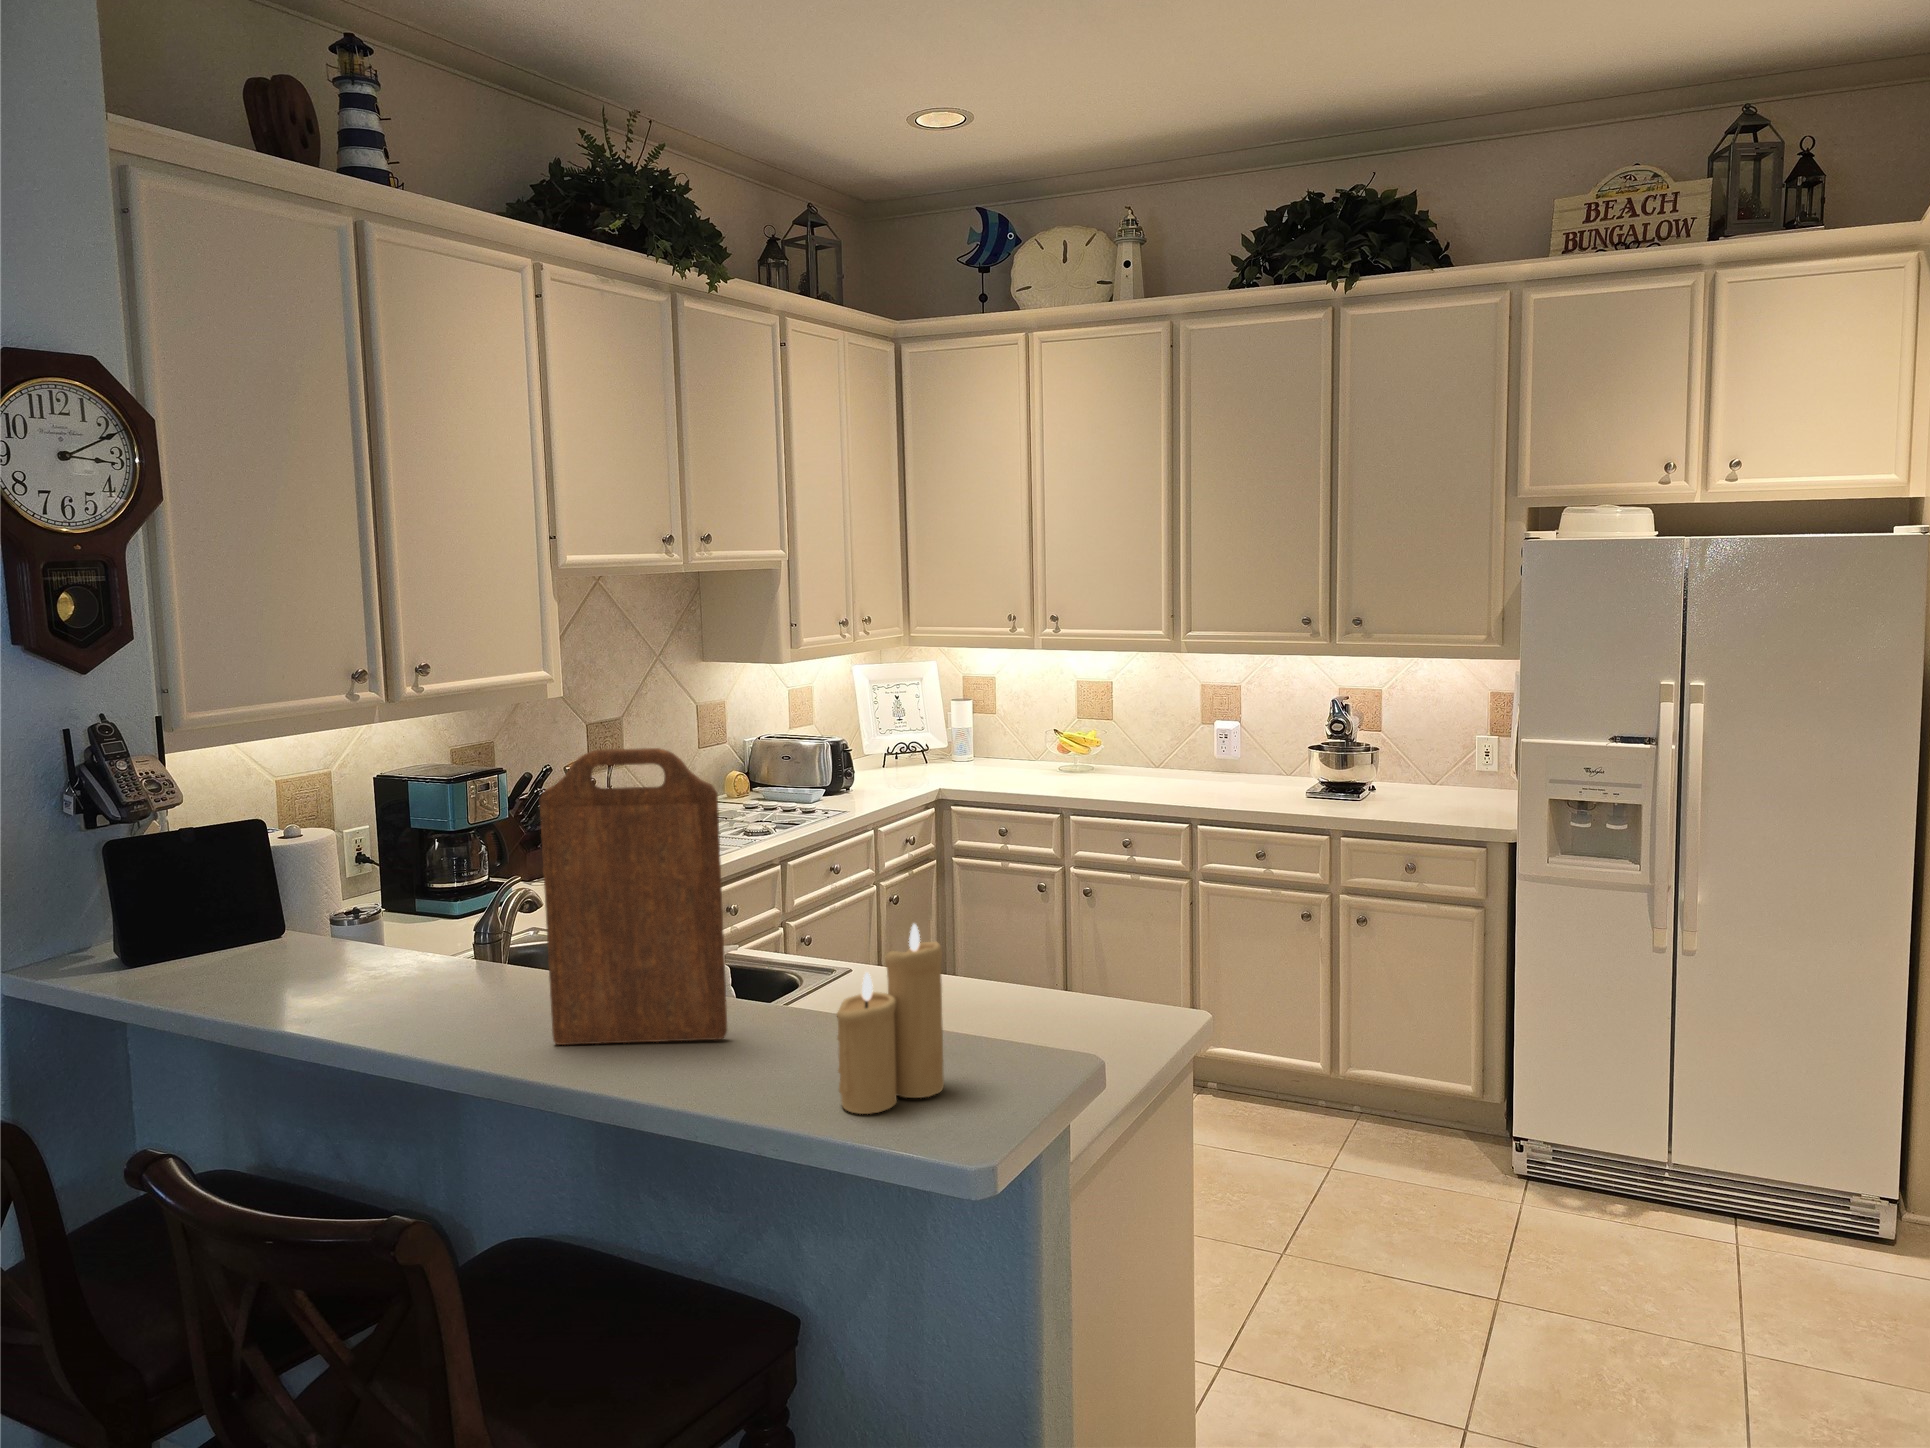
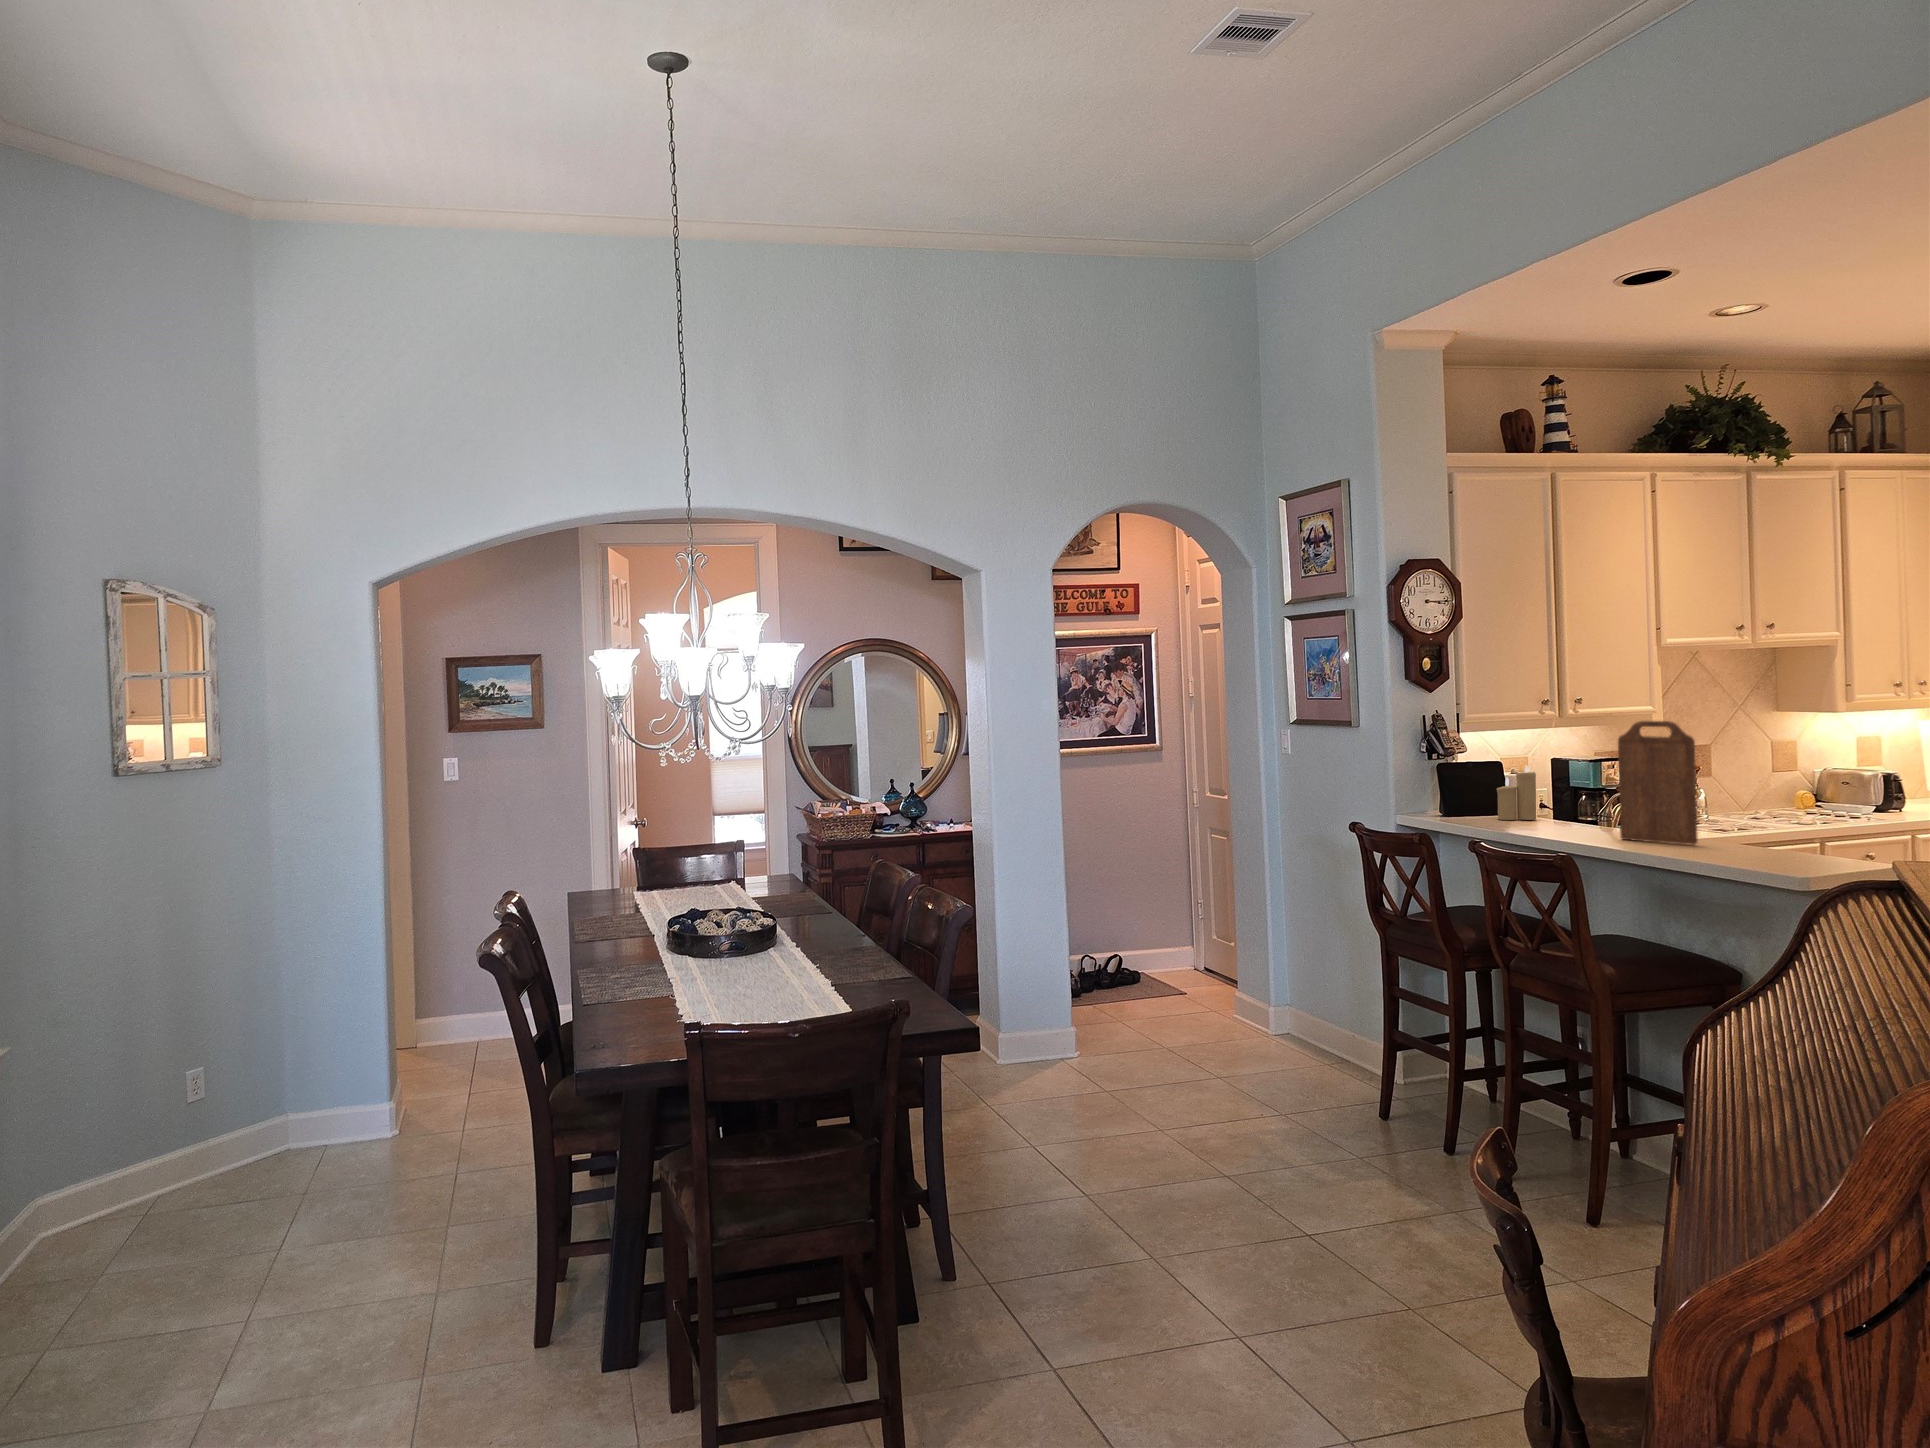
candle: present [836,924,944,1114] -> present [1497,765,1536,820]

